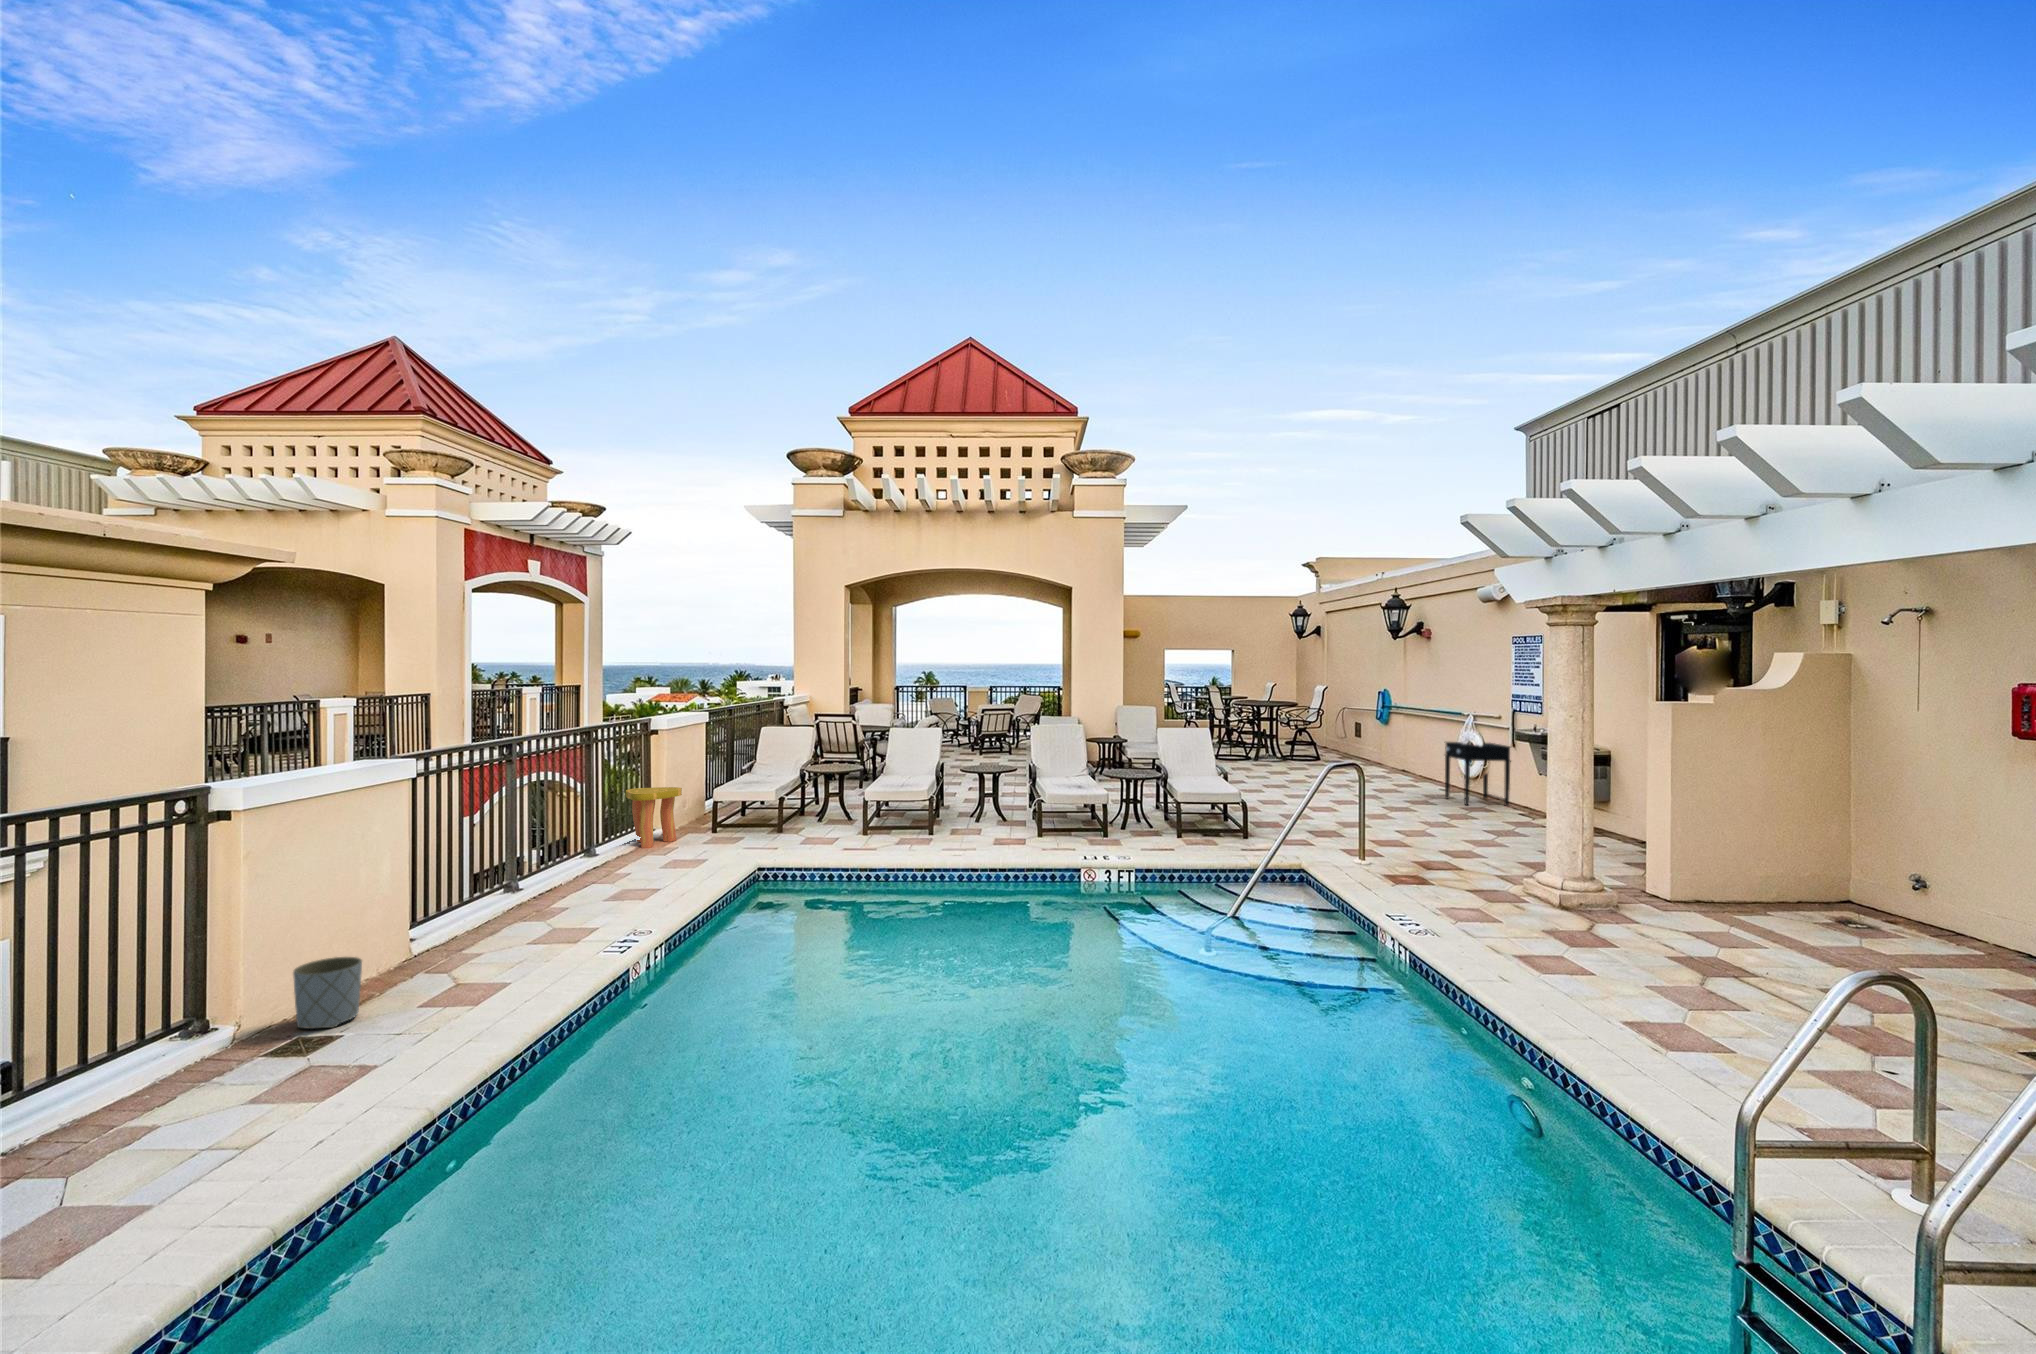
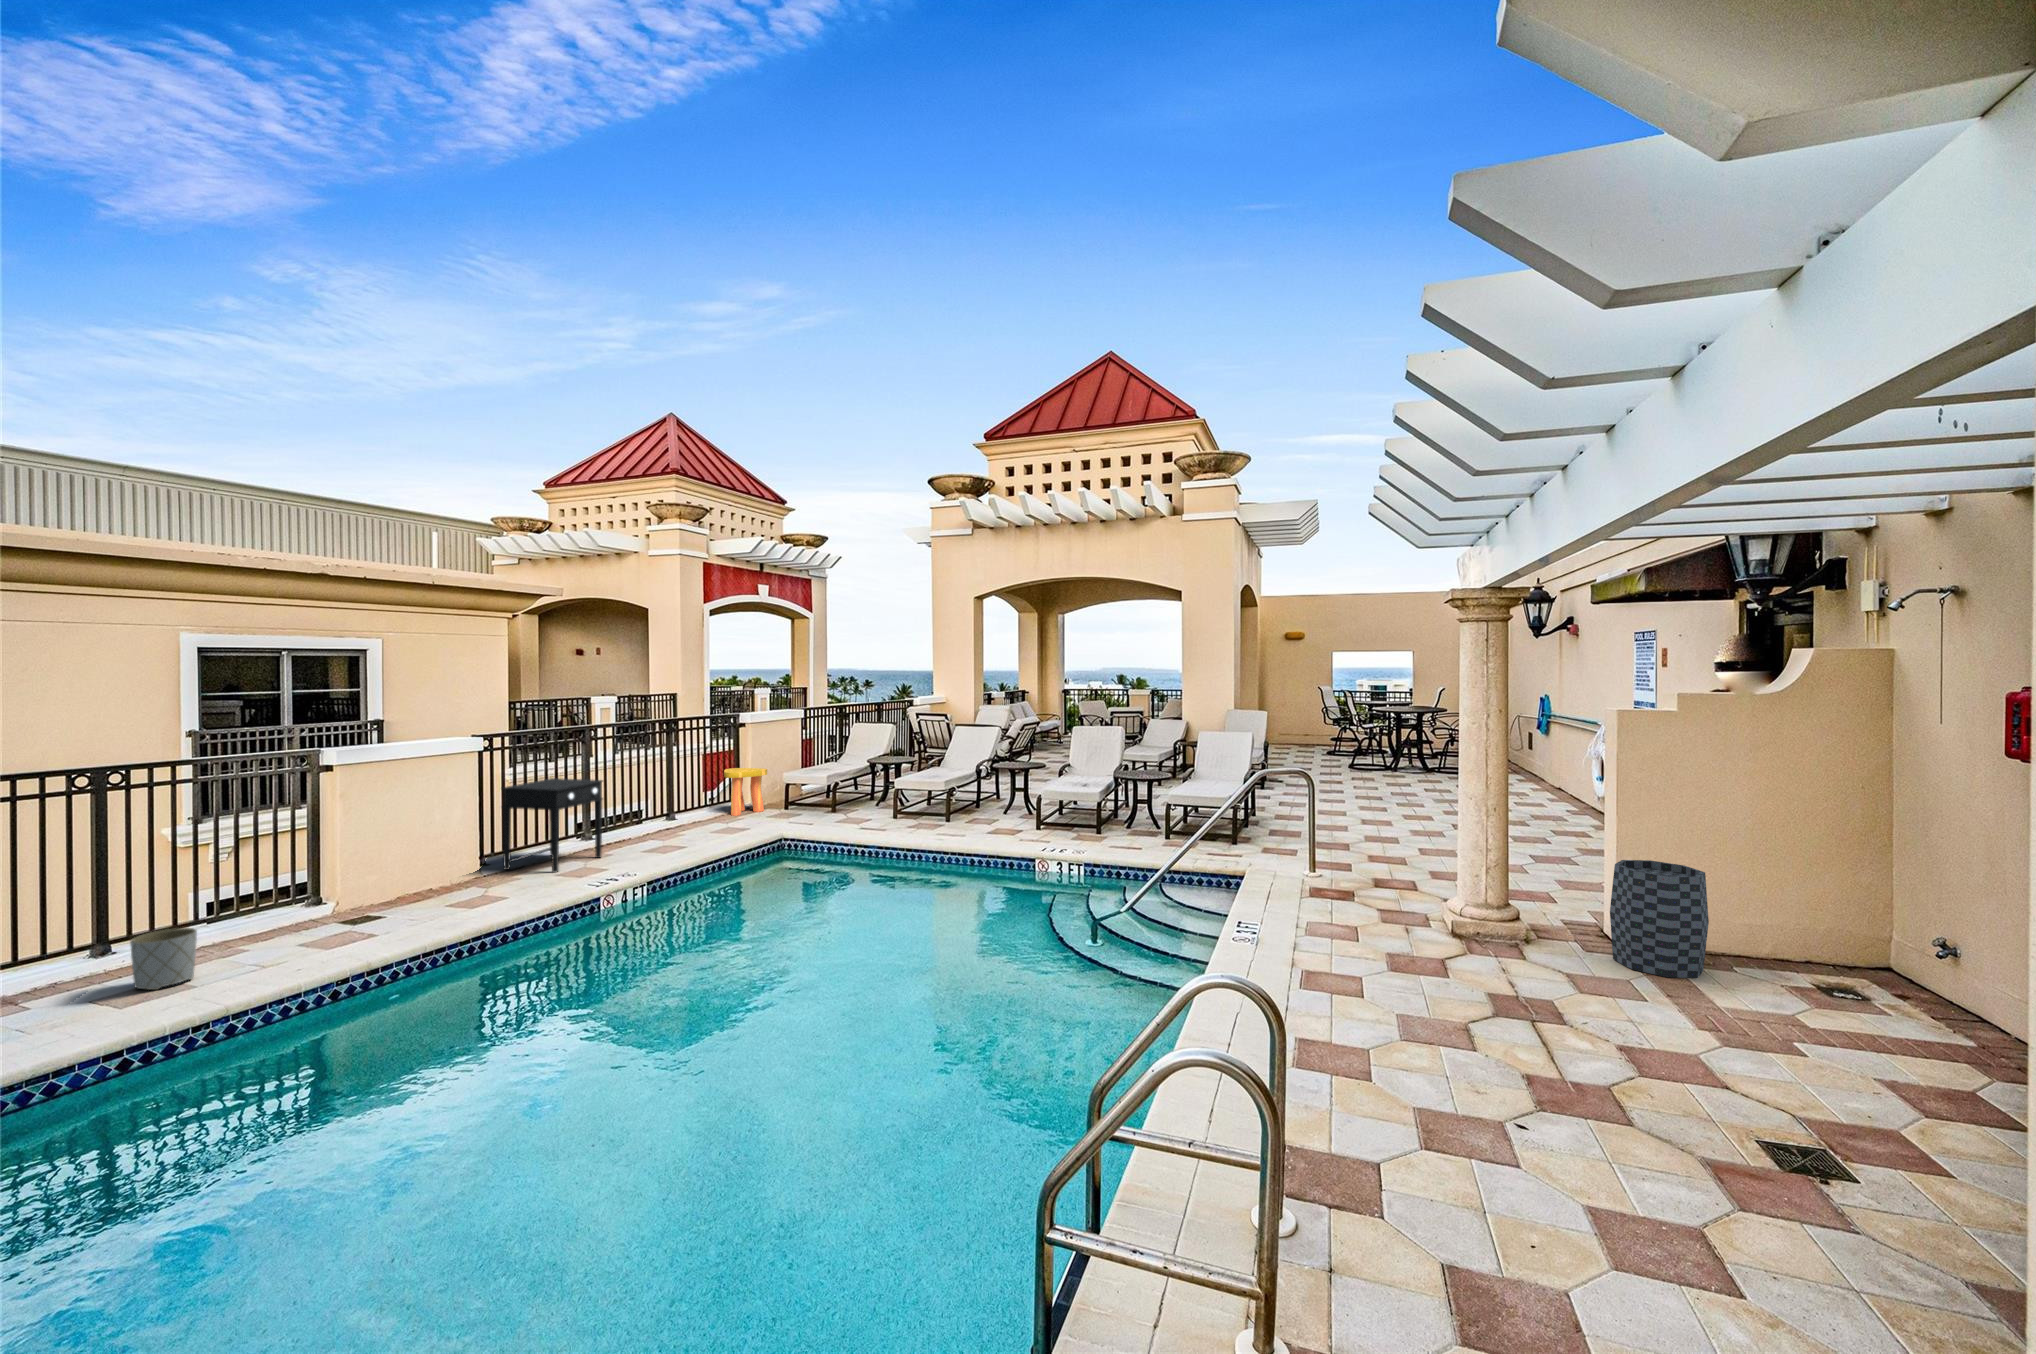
side table: present [1445,742,1511,806] -> present [502,778,603,873]
trash can: none [1699,826,1785,923] -> present [1610,860,1709,978]
planter: present [293,957,362,1029] -> present [130,928,197,990]

